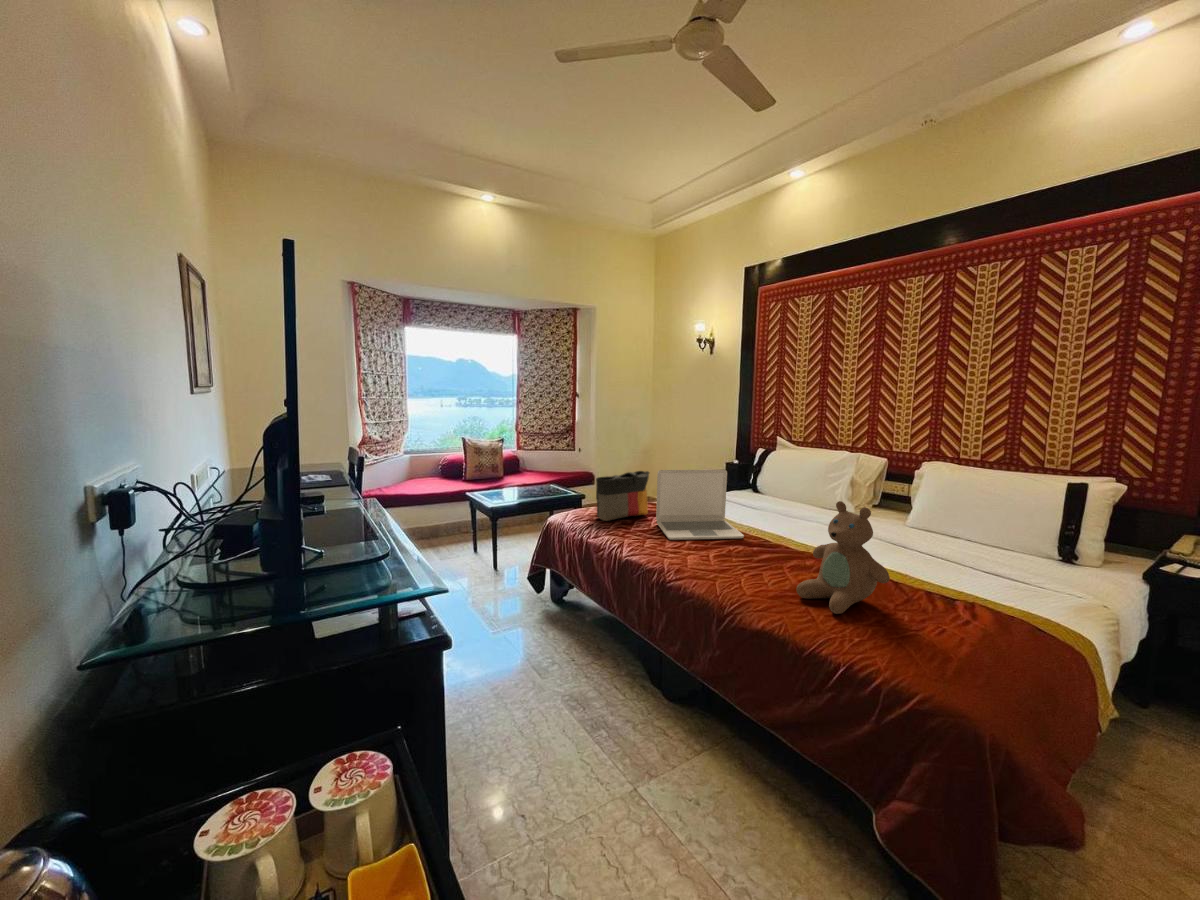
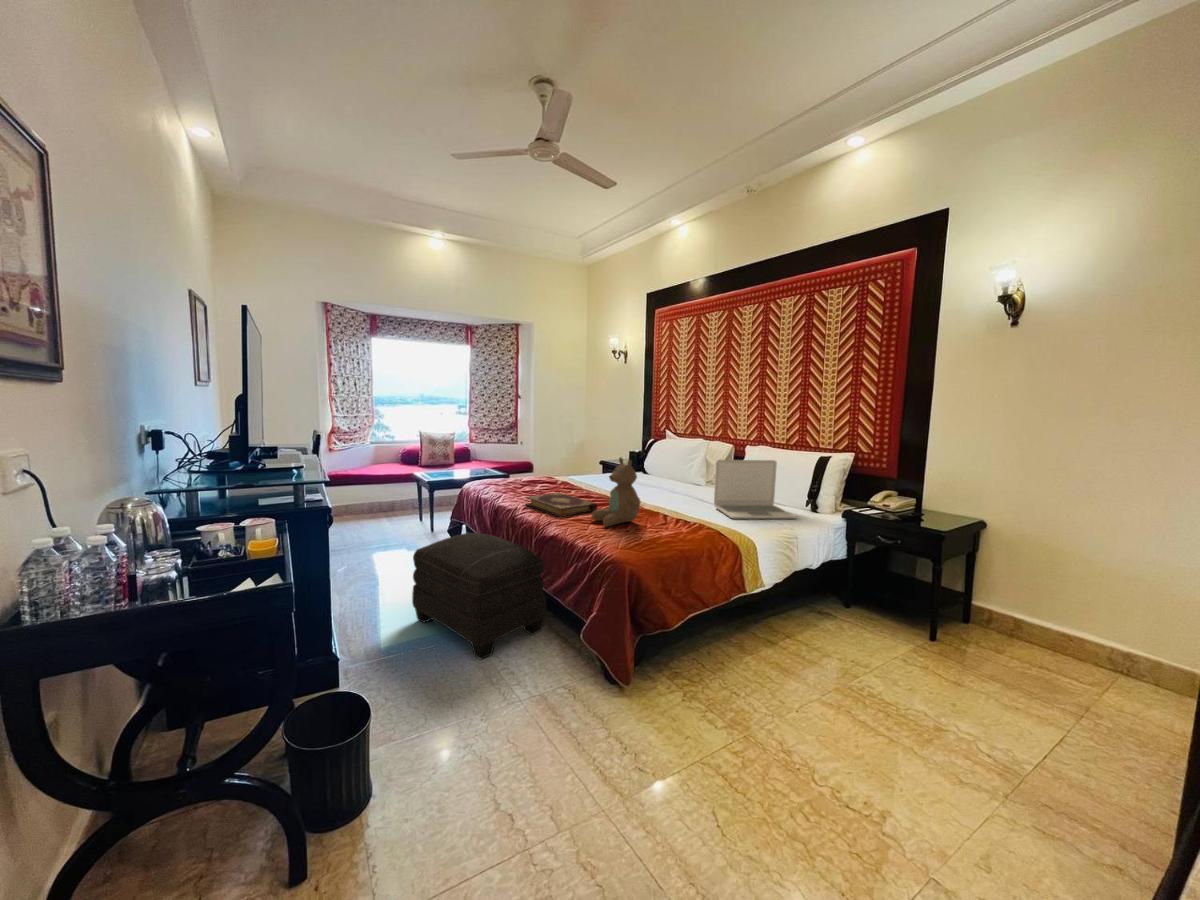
laptop: present [656,470,744,540] -> present [714,460,795,519]
tote bag: present [596,471,649,521] -> none [497,450,541,486]
book: none [666,538,780,590] -> present [526,492,598,517]
ottoman: none [526,609,739,852] -> present [412,533,547,659]

